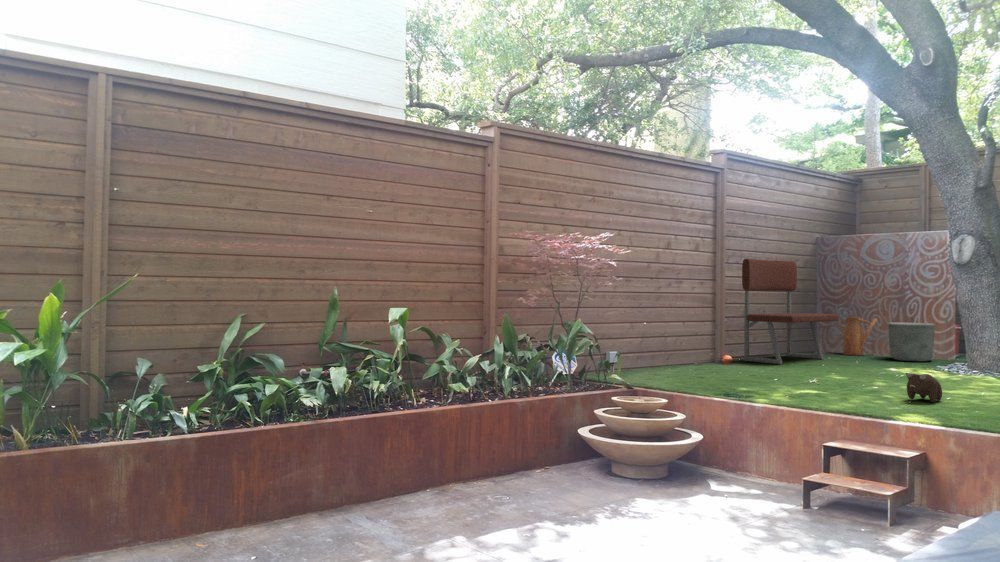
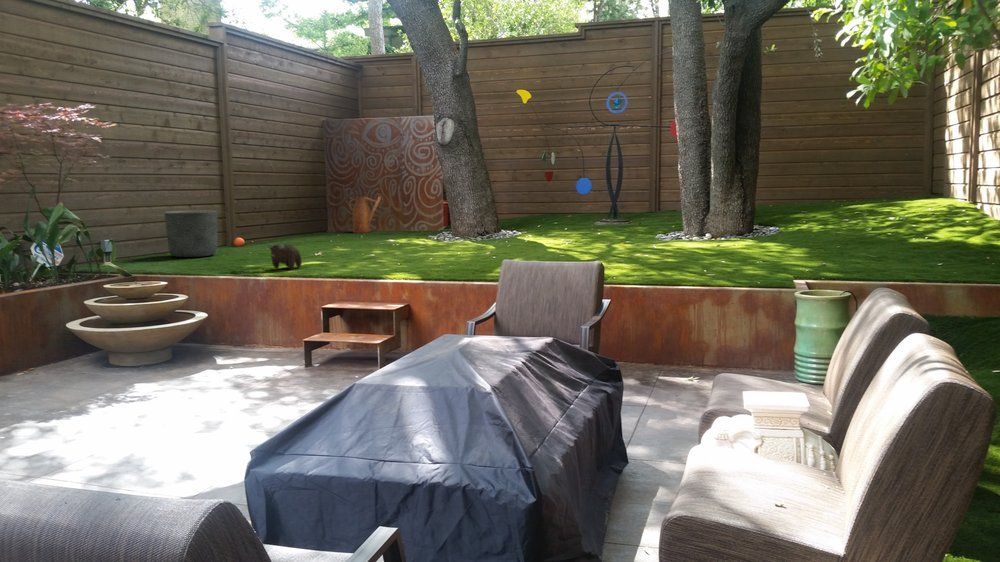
bench: present [742,259,838,364] -> none [251,137,346,244]
planter: present [888,323,935,362] -> present [165,211,217,257]
plush toy: present [906,373,942,402] -> present [268,244,302,269]

